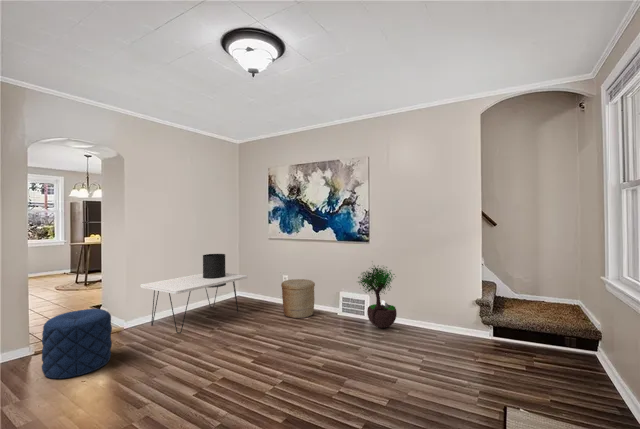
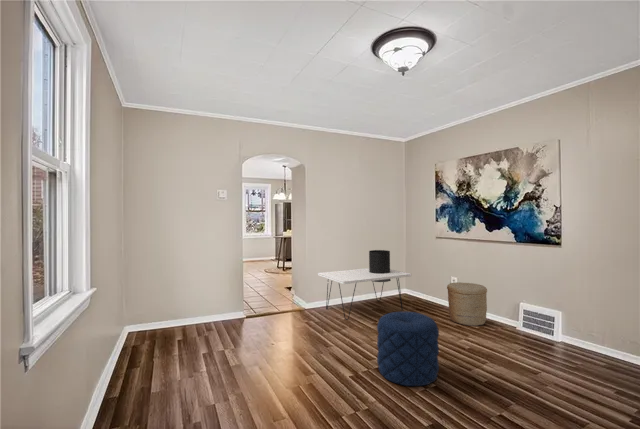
potted tree: present [358,266,397,328] -> none [539,269,604,357]
pouf: present [42,309,112,379] -> present [377,312,439,386]

